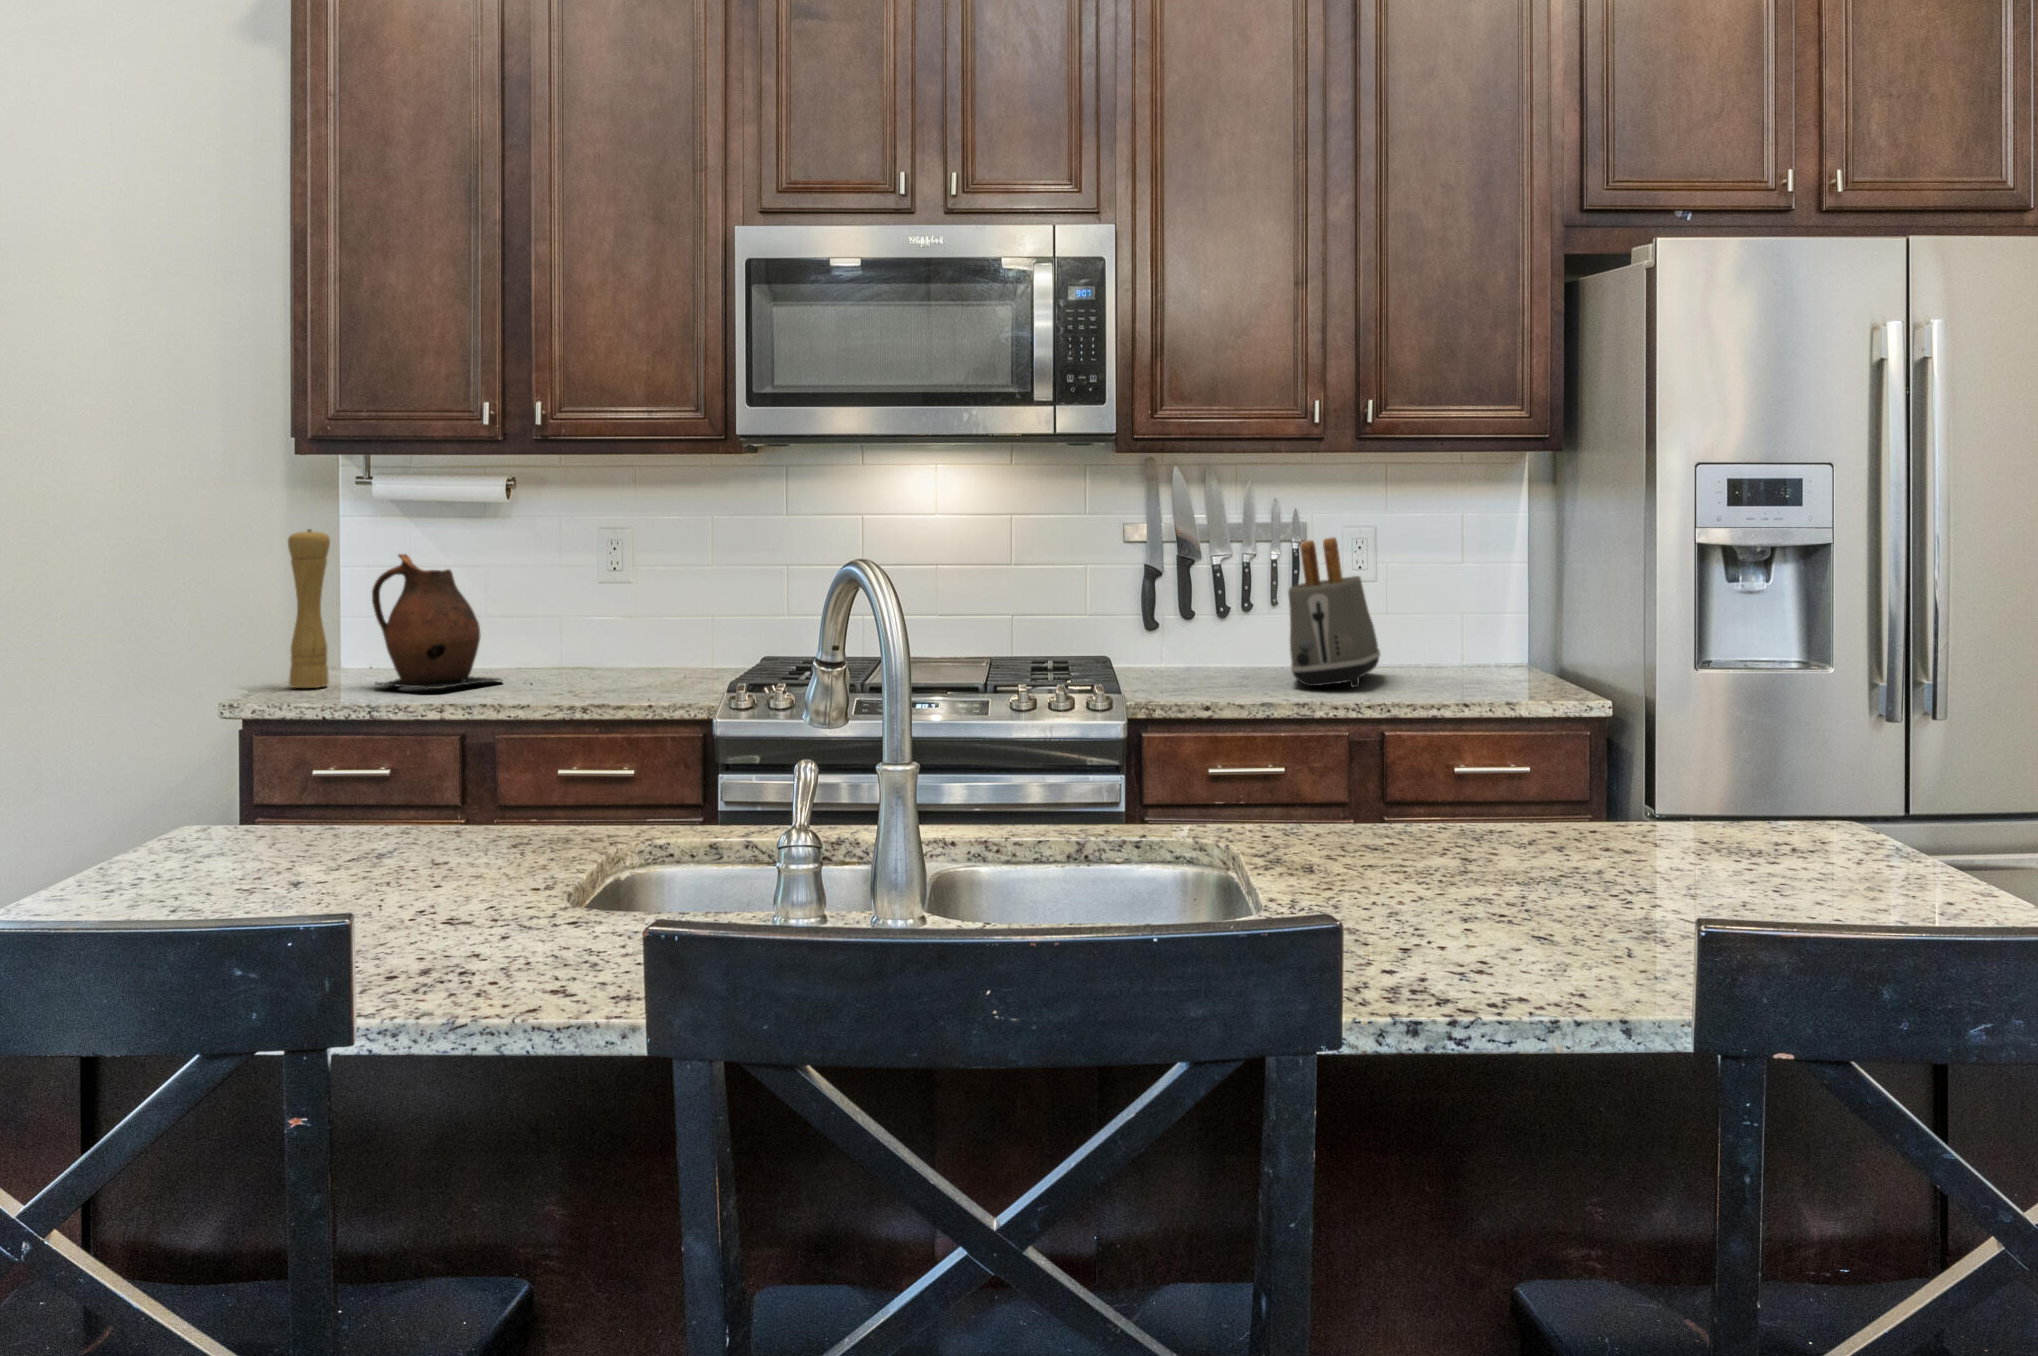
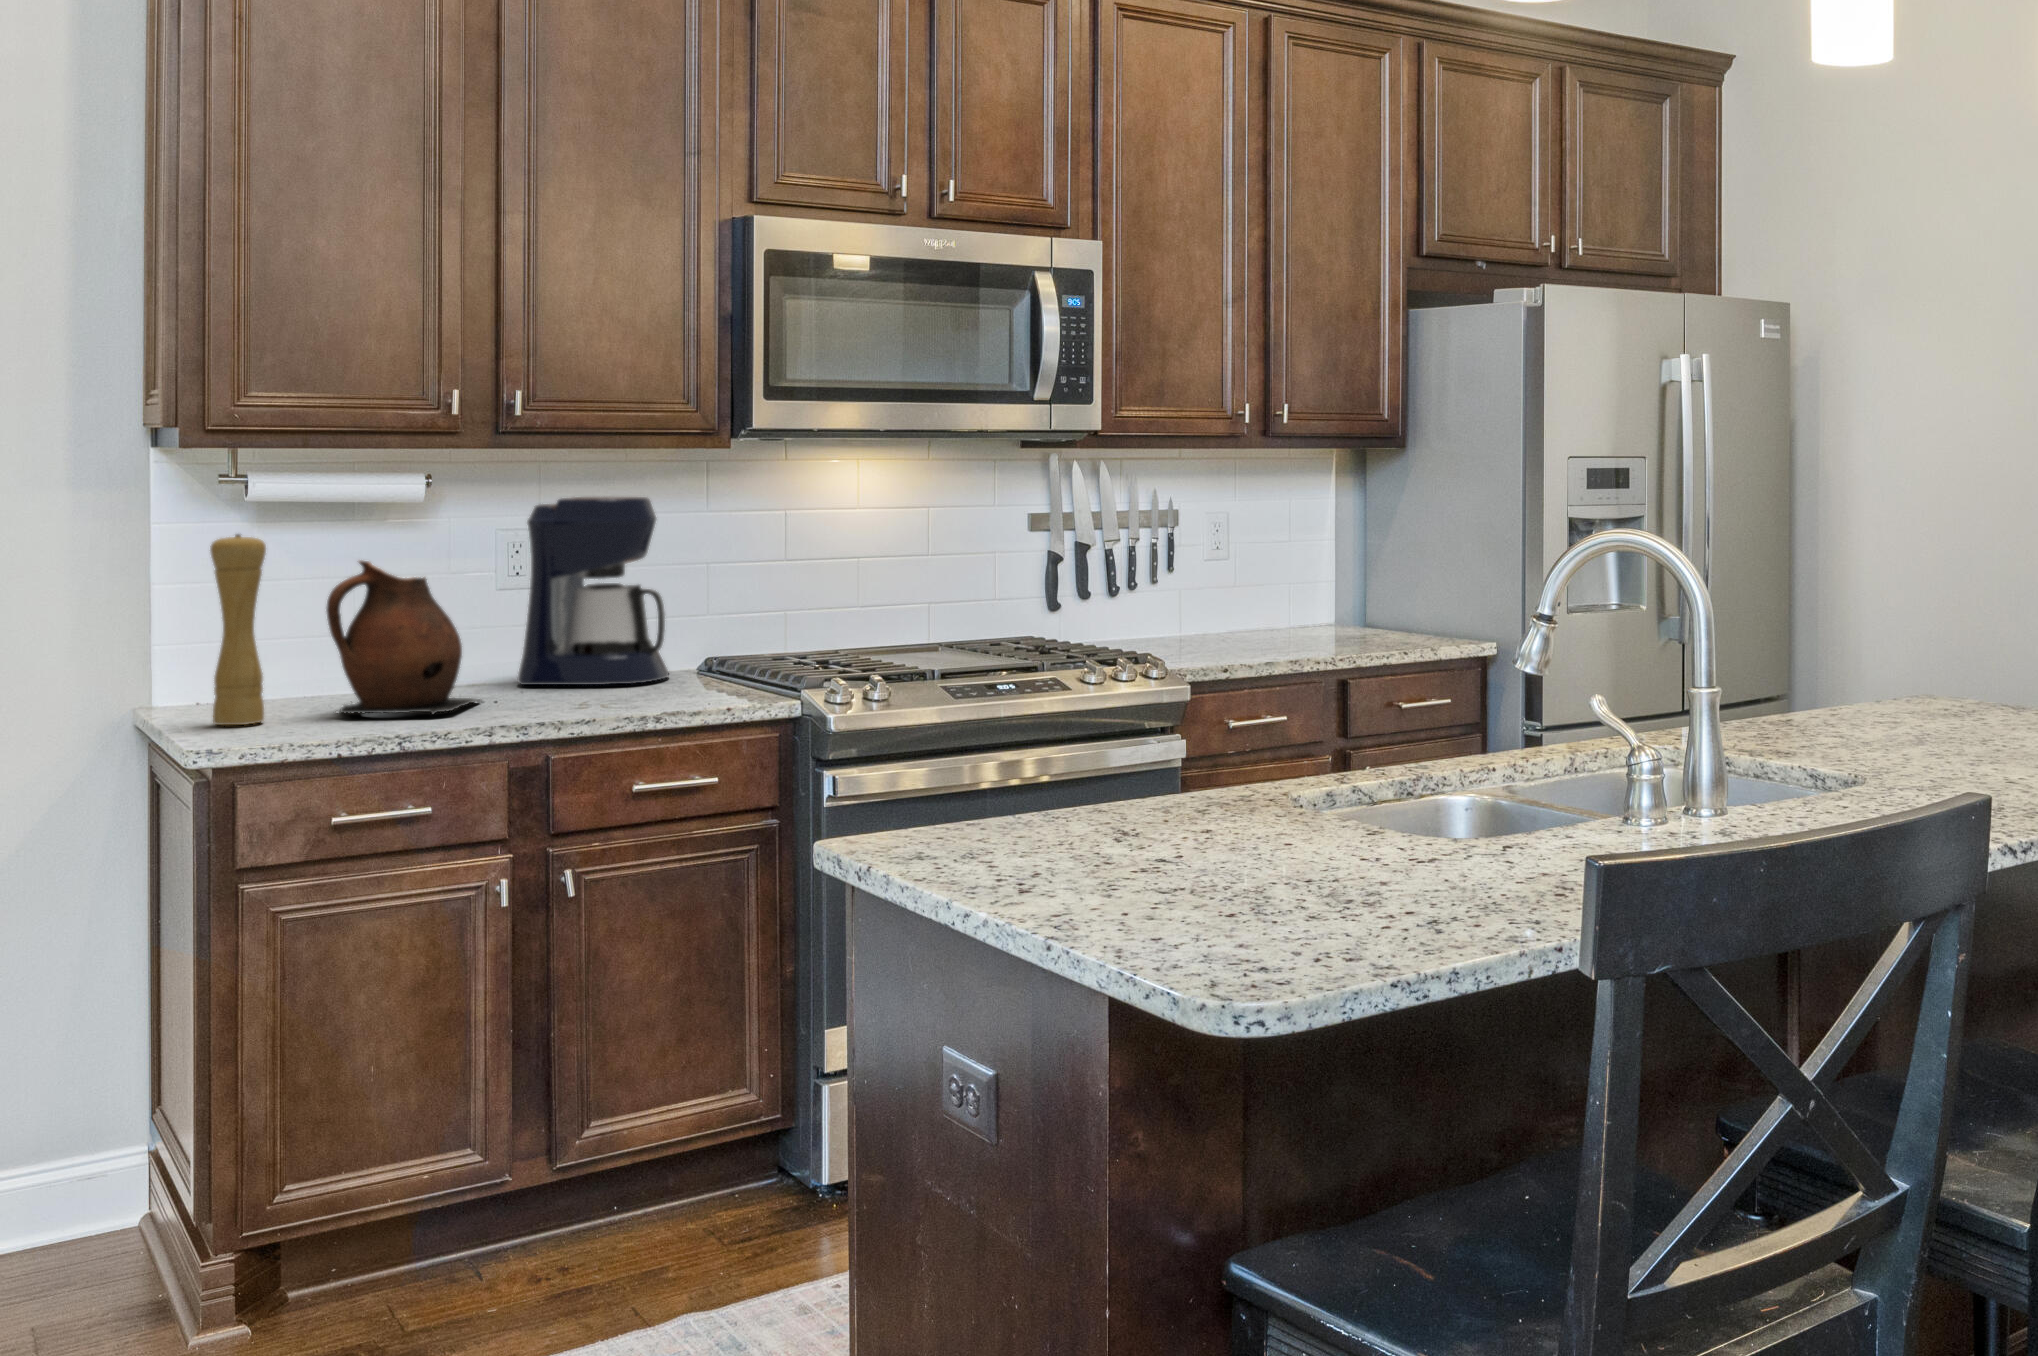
coffee maker: none [577,501,708,675] -> present [517,497,669,685]
toaster: present [1288,537,1380,687] -> none [1227,523,1320,651]

